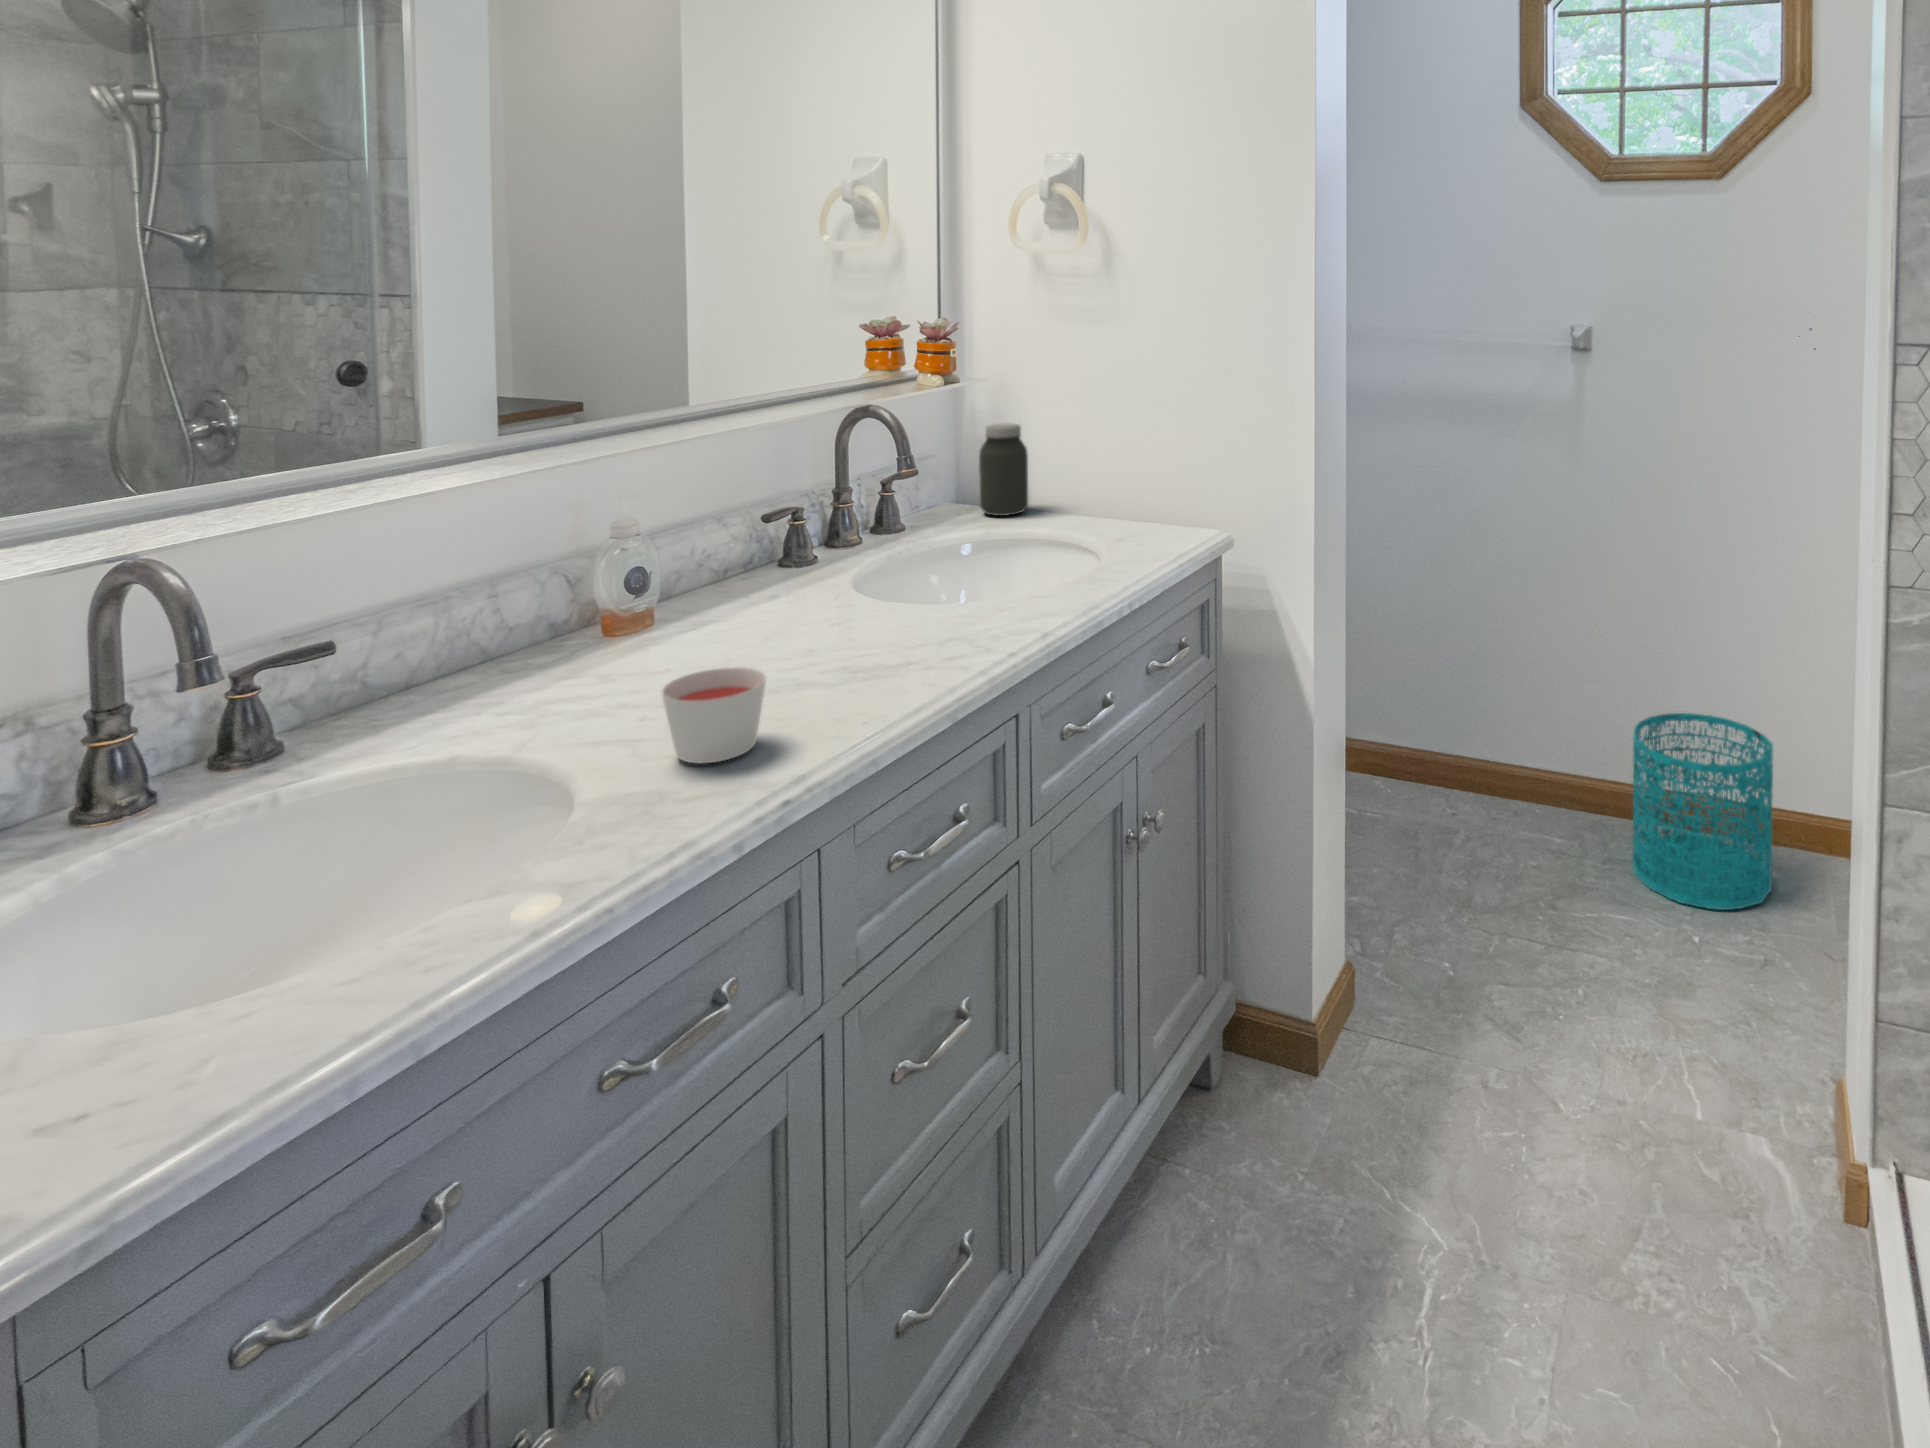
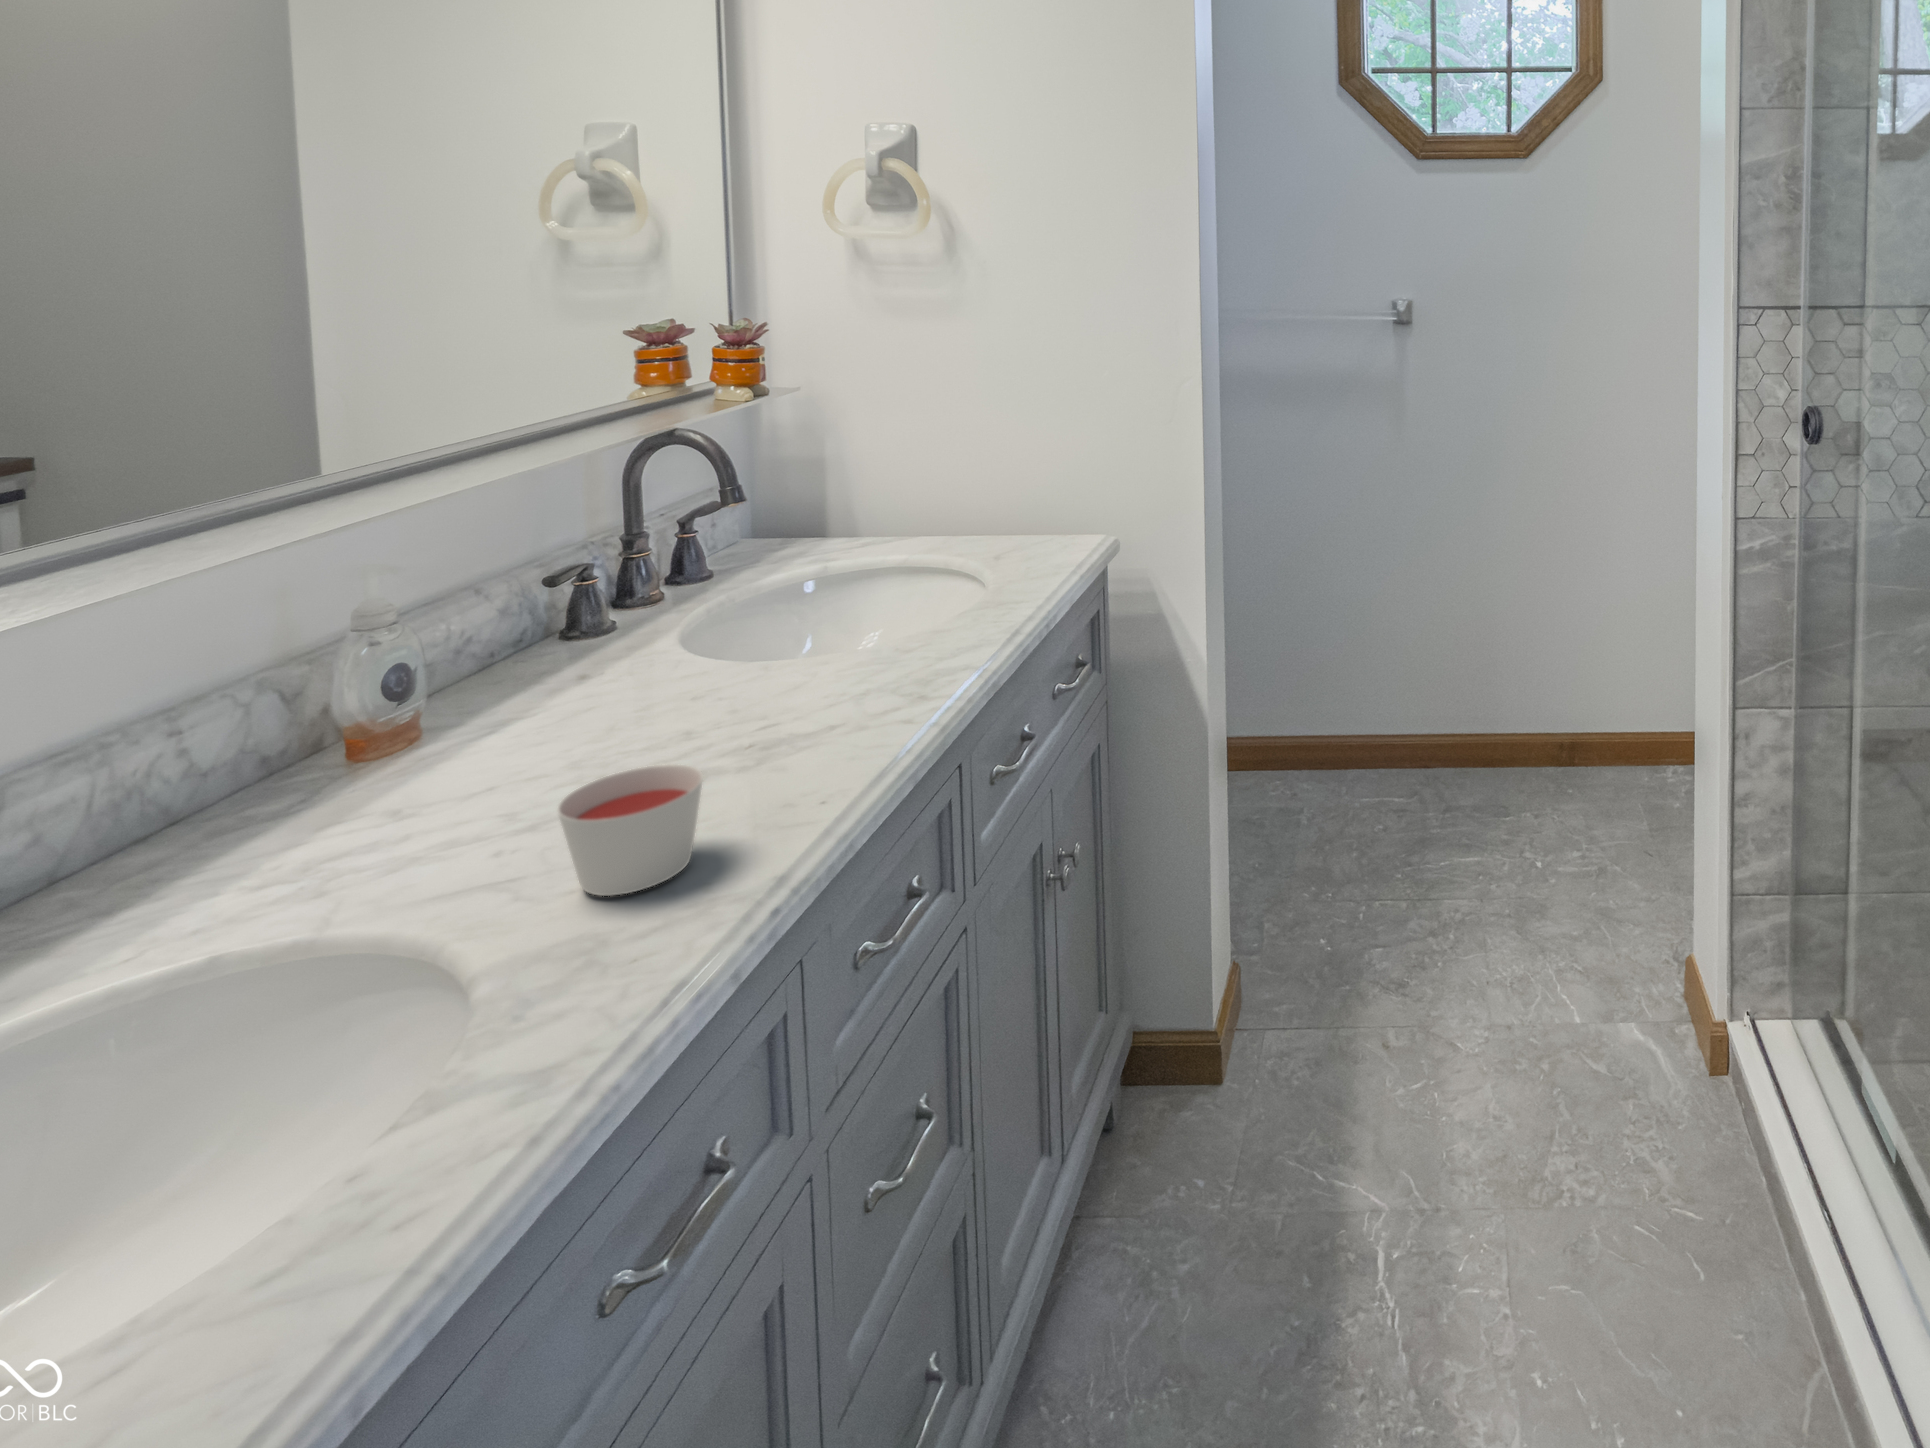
jar: present [979,424,1028,516] -> none [799,437,864,545]
wastebasket: present [1632,713,1773,910] -> none [1470,655,1593,831]

